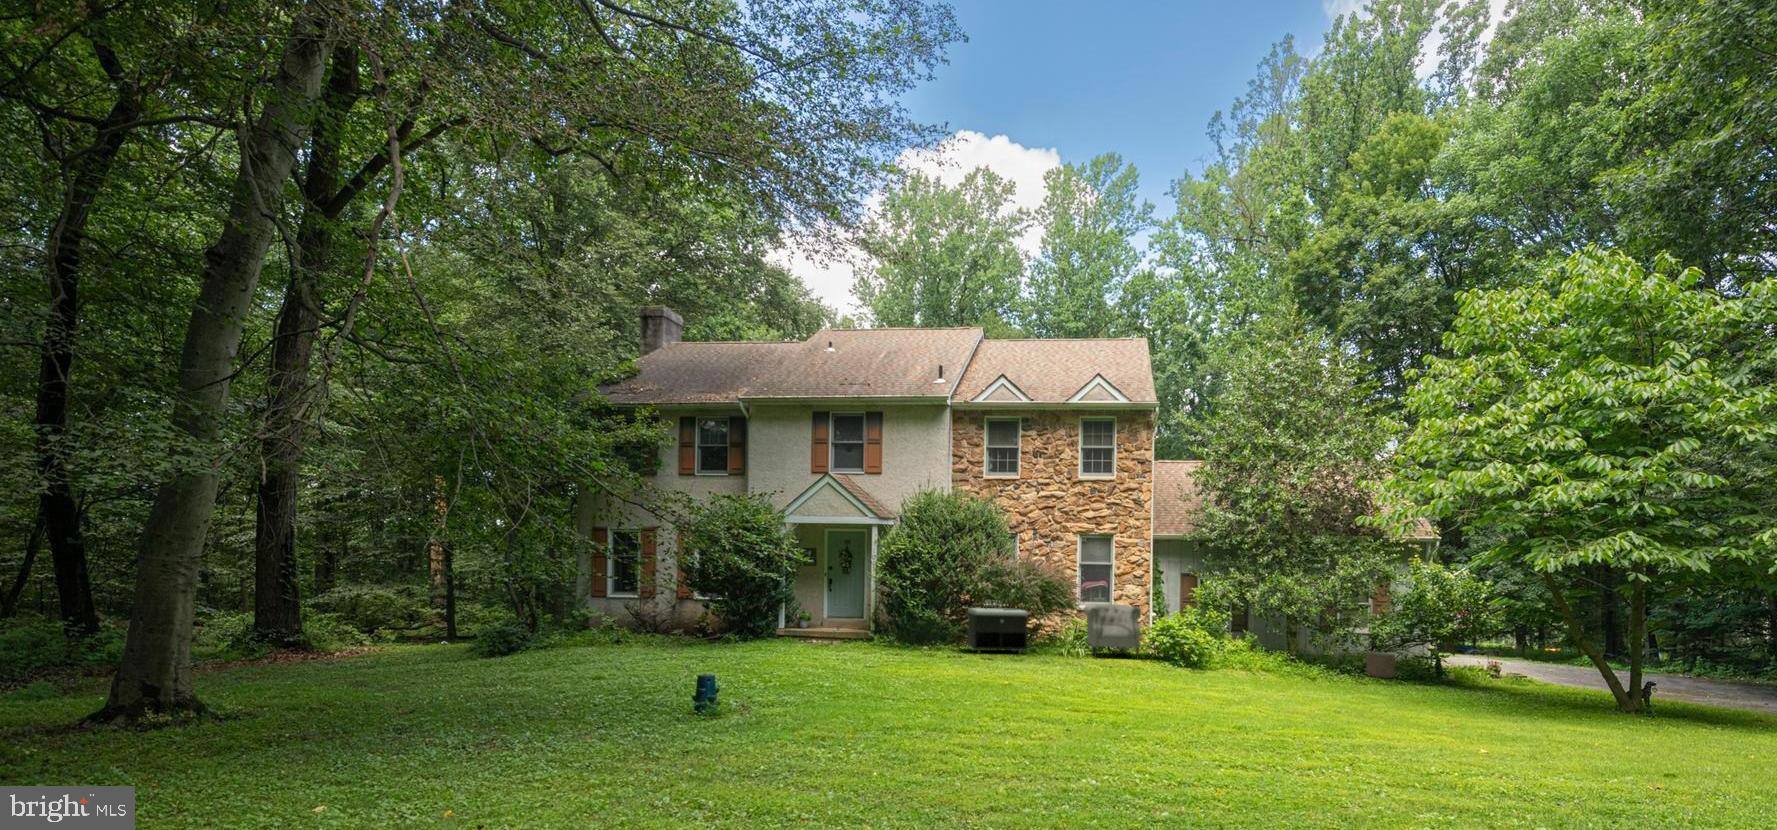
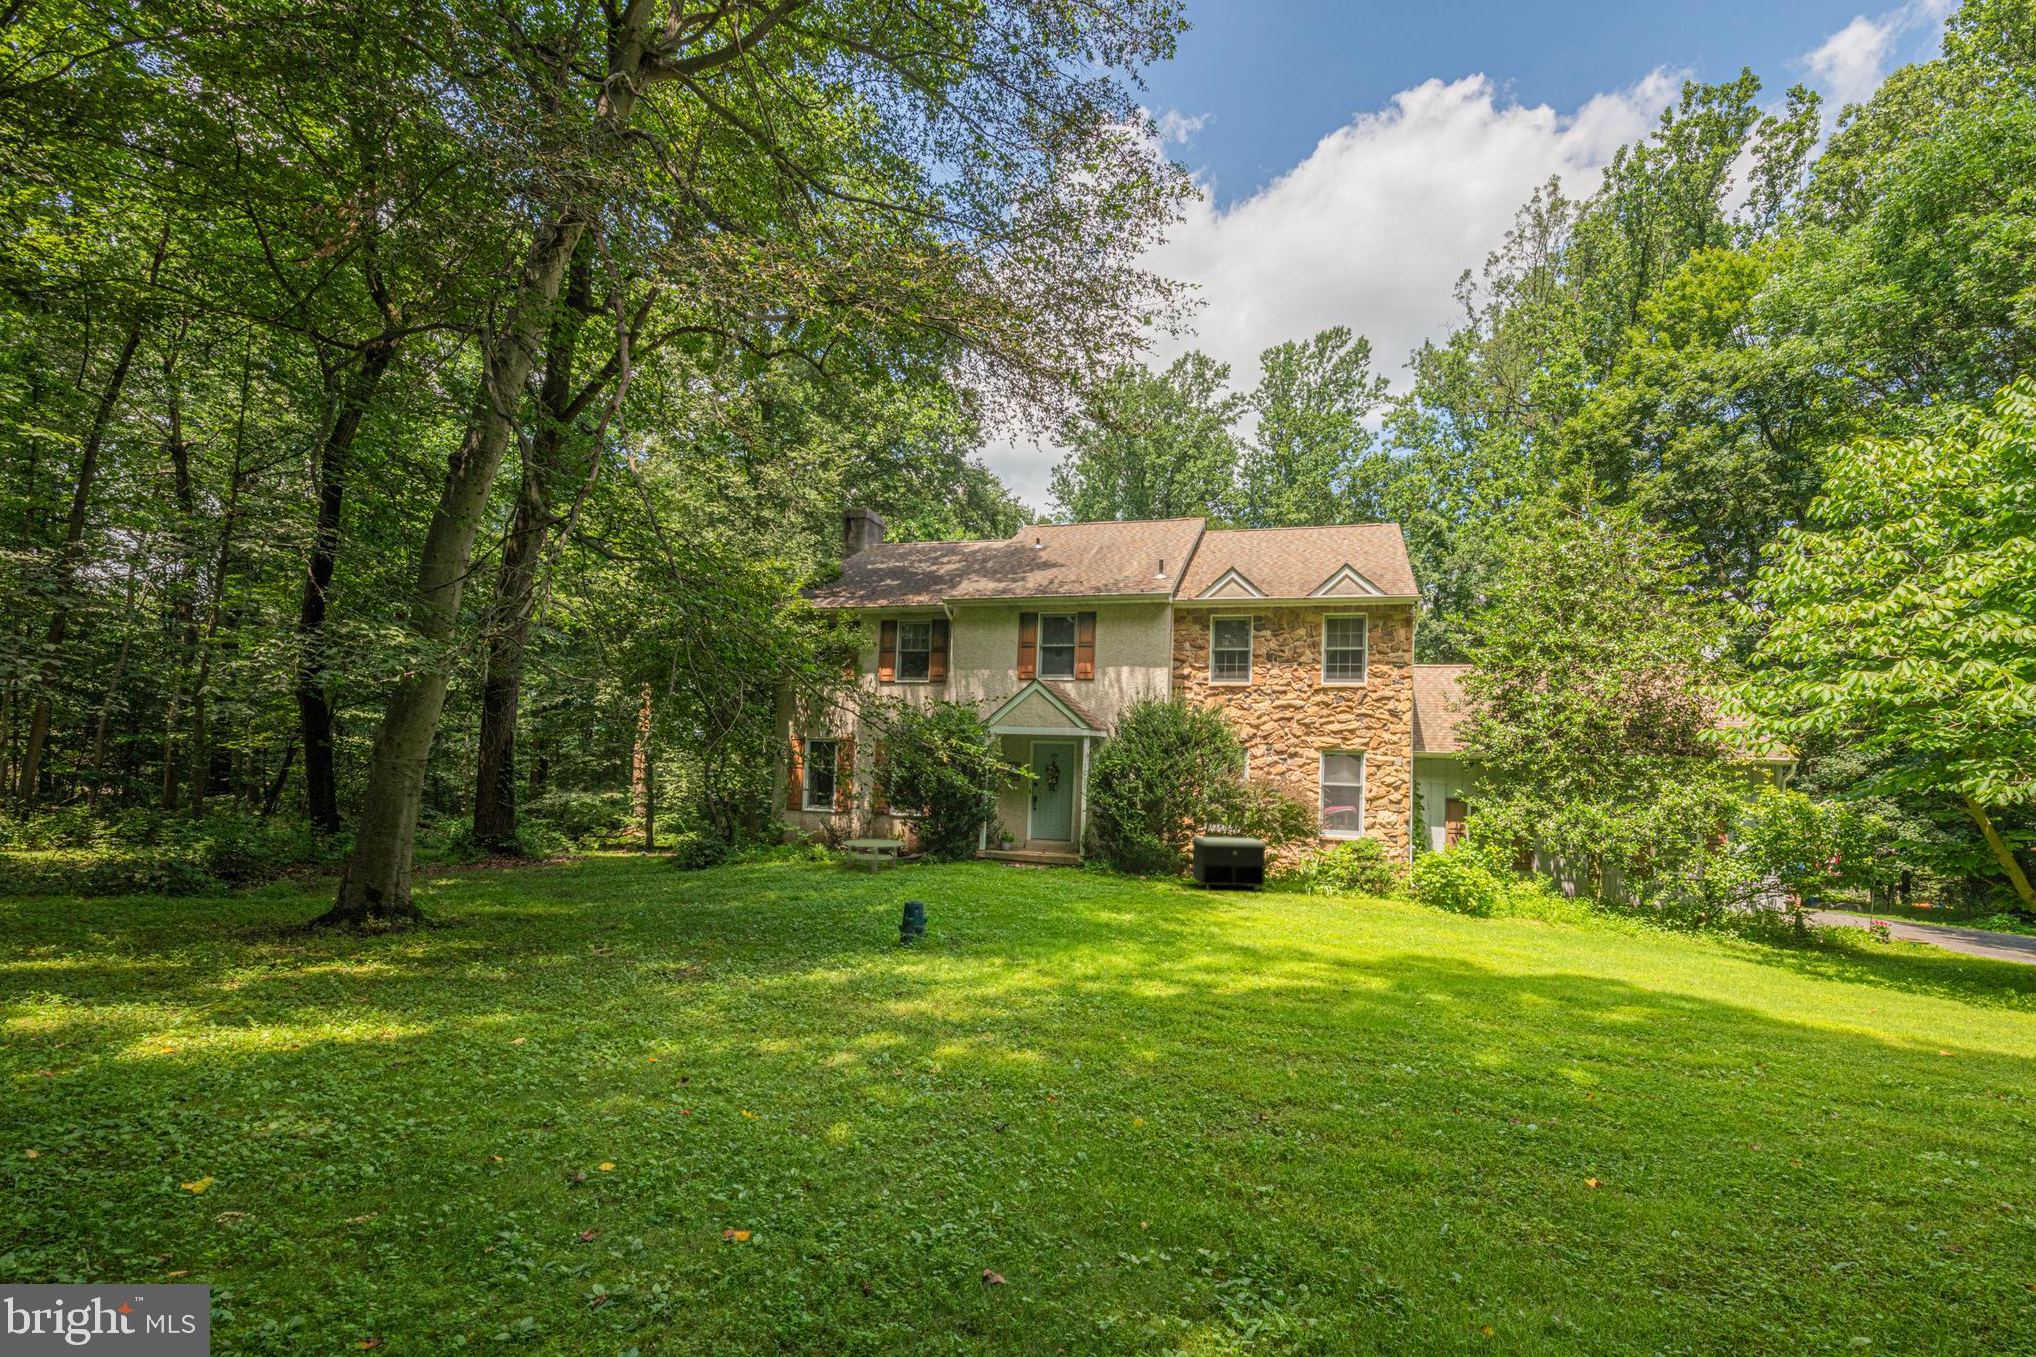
chair: present [1084,604,1141,659] -> none [1332,833,1405,901]
round table: none [656,615,715,645] -> present [842,839,905,874]
planter: present [1365,652,1395,678] -> none [1685,894,1726,928]

